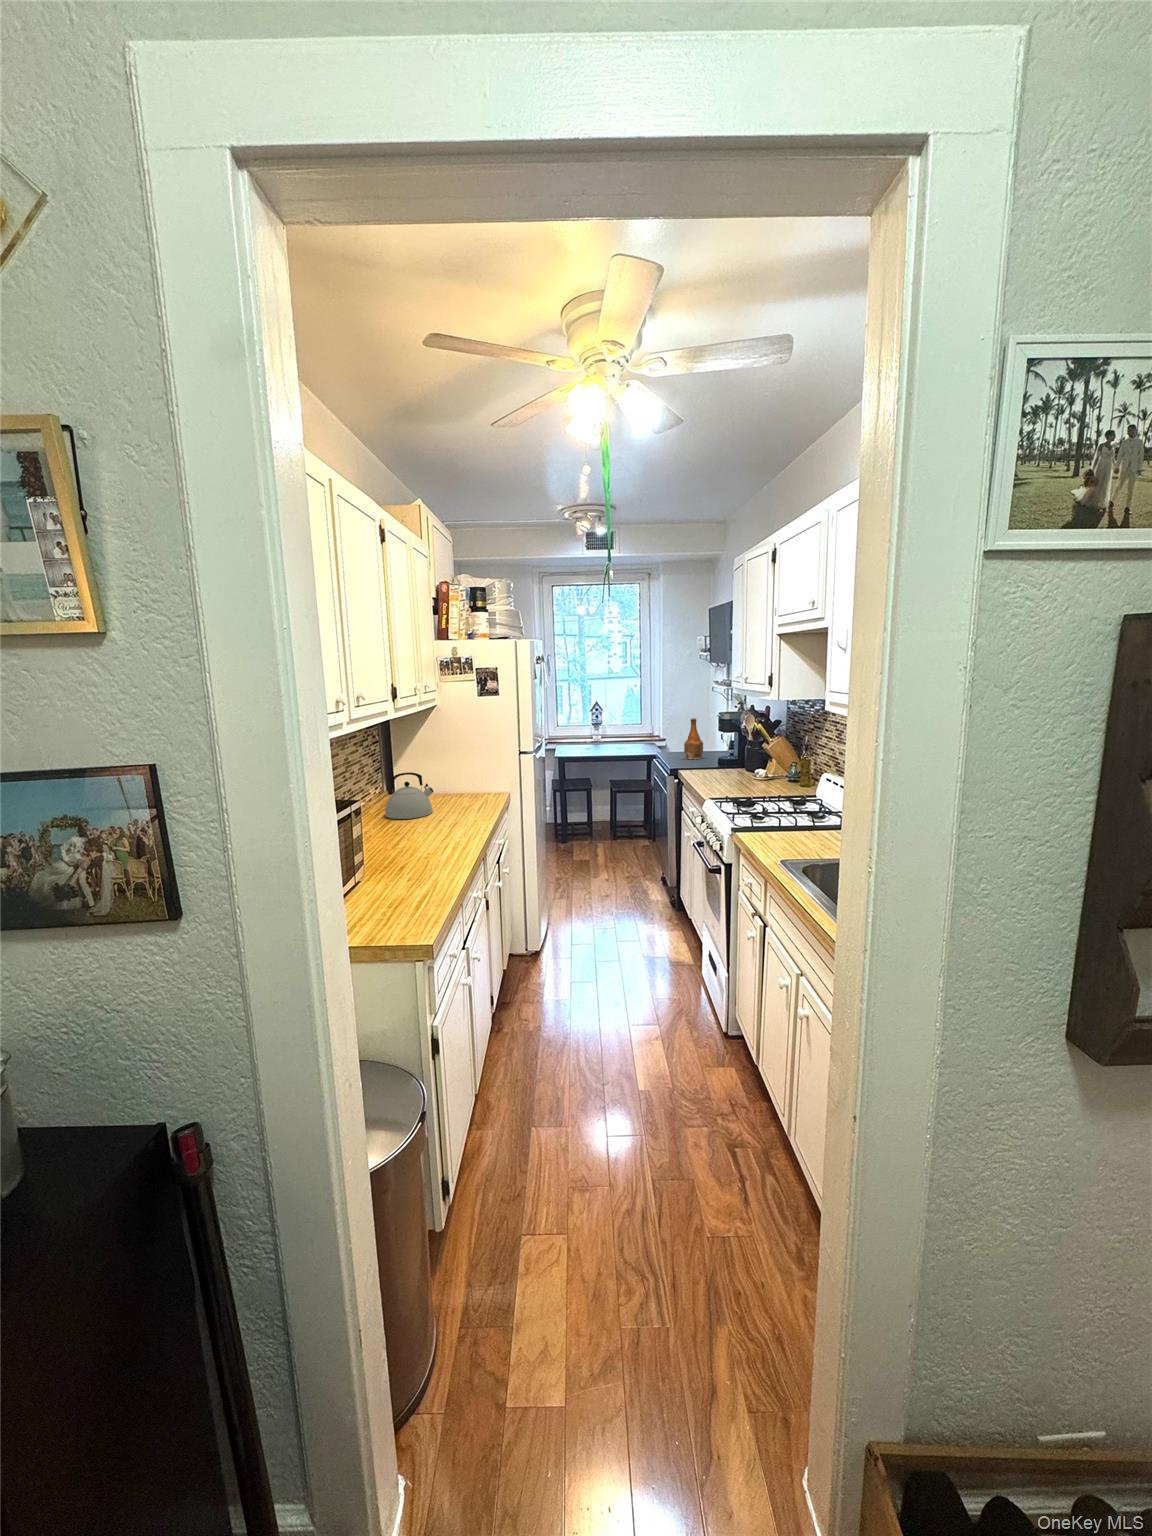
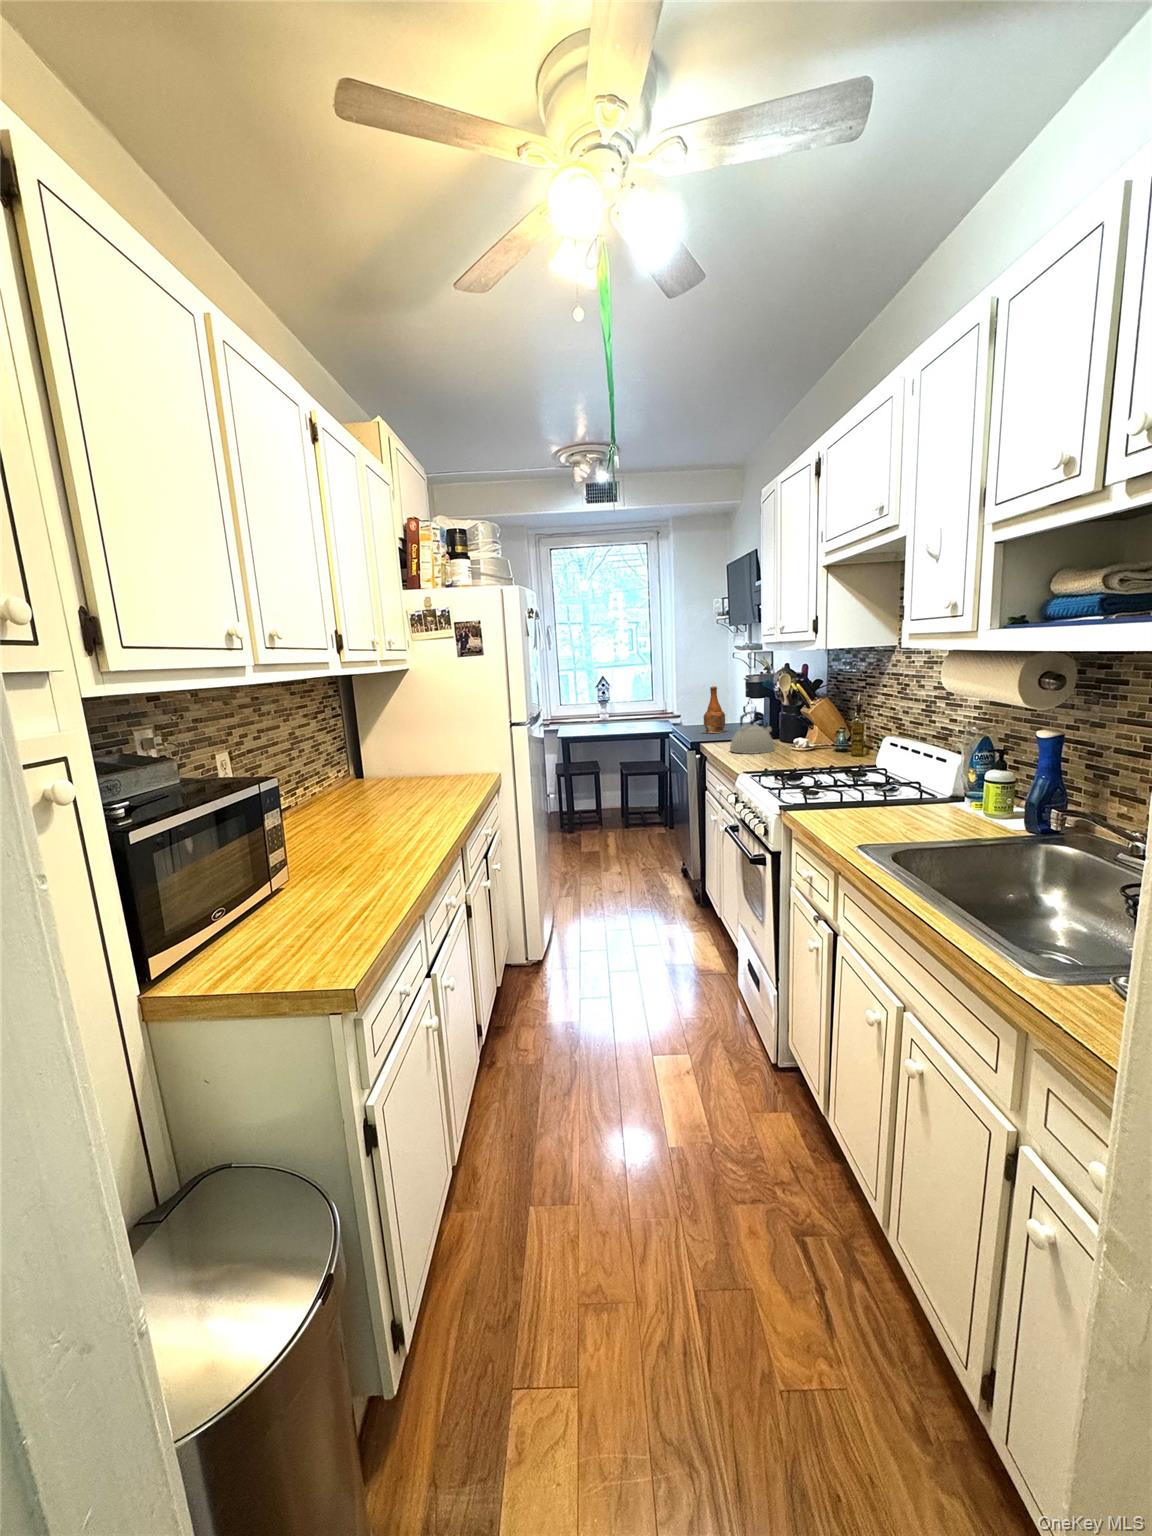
kettle: present [385,773,433,819] -> present [730,711,775,754]

